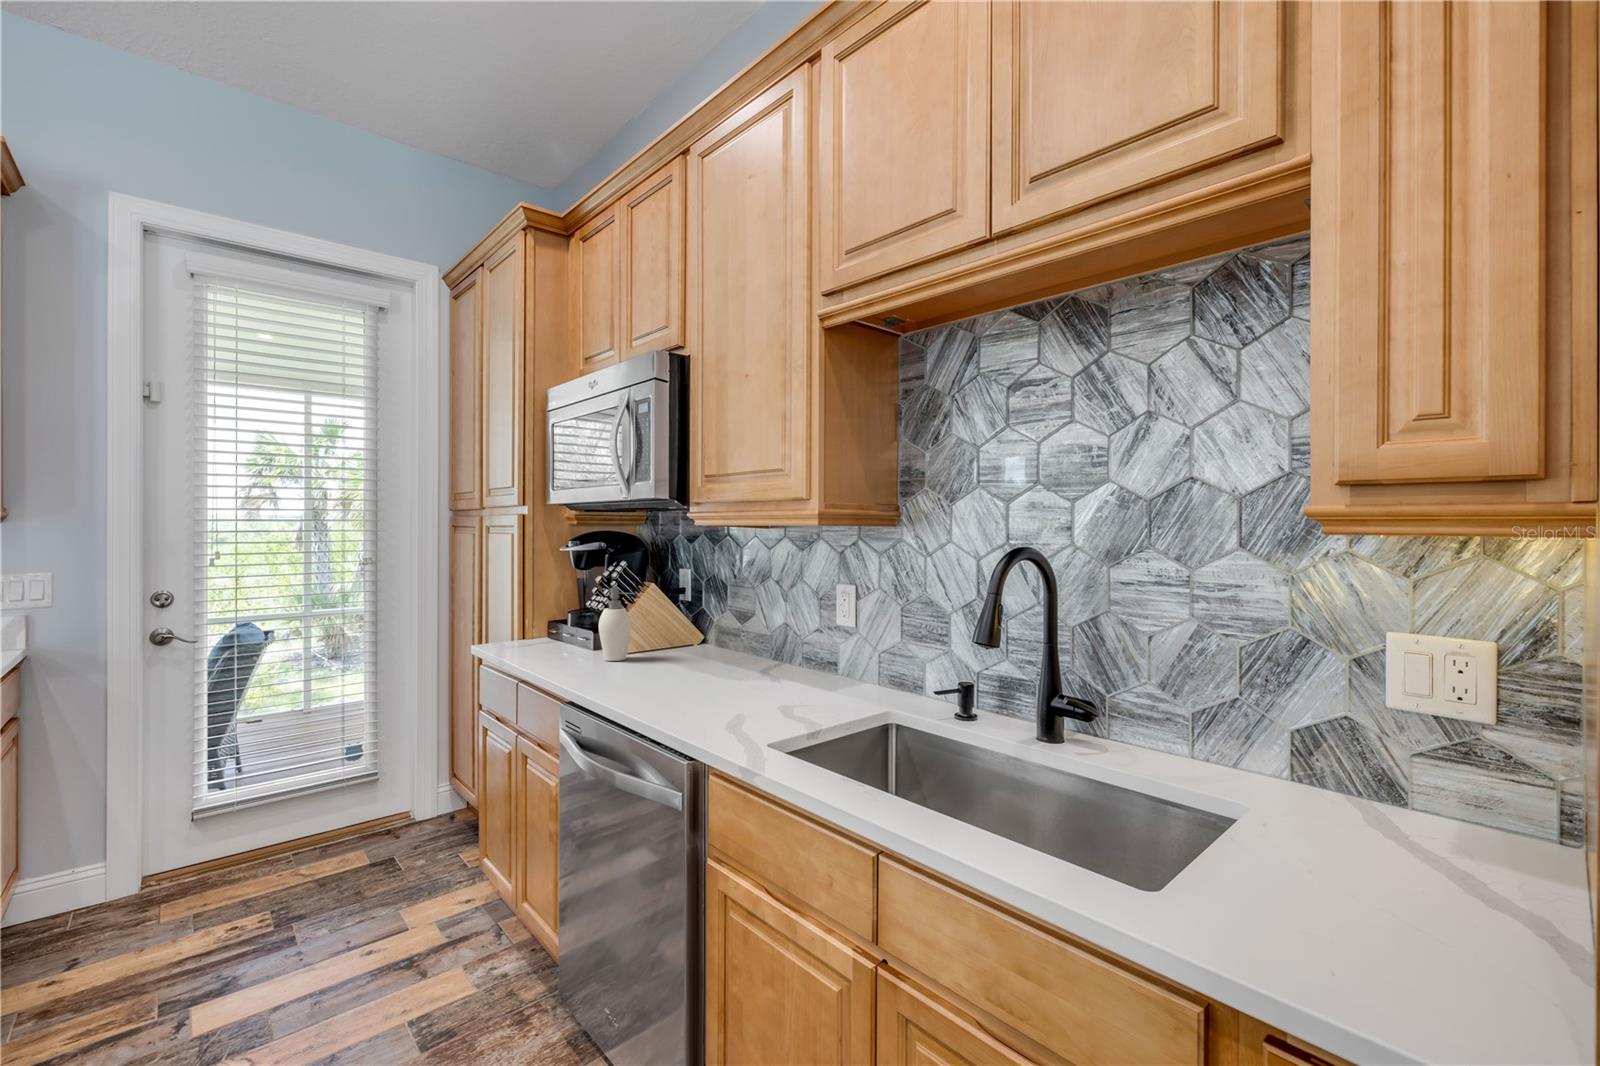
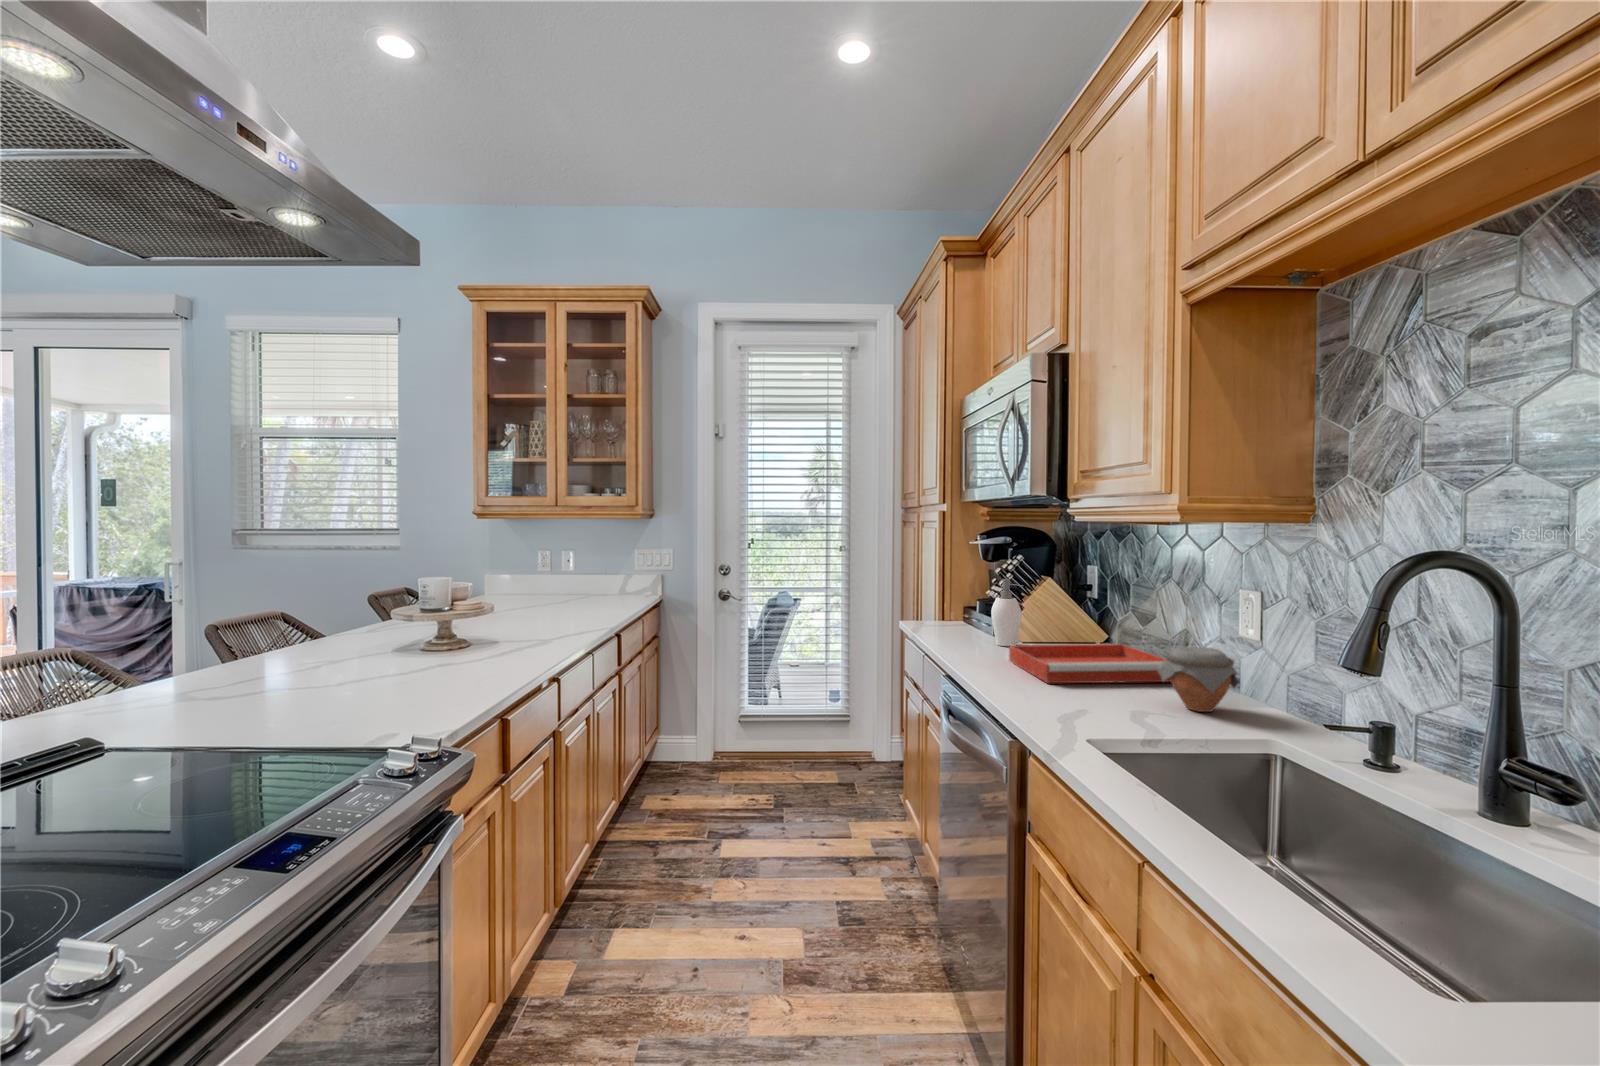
jar: none [792,639,856,698] -> present [1157,646,1238,712]
tray: none [632,645,793,693] -> present [1009,644,1171,683]

